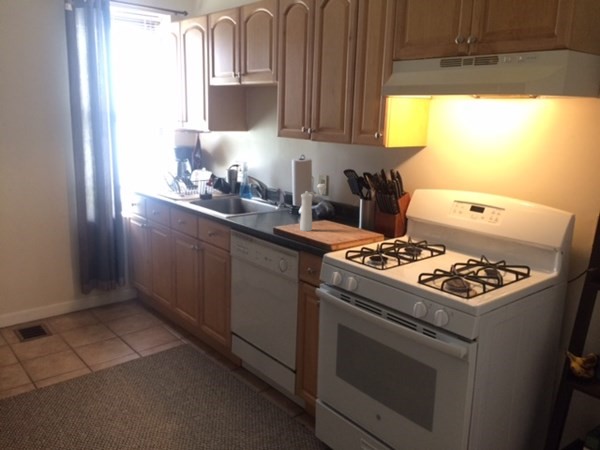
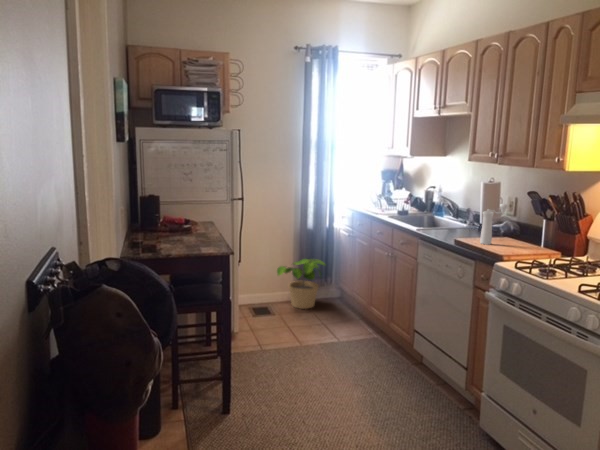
potted plant: none [53,259,119,321] -> present [277,259,325,309]

